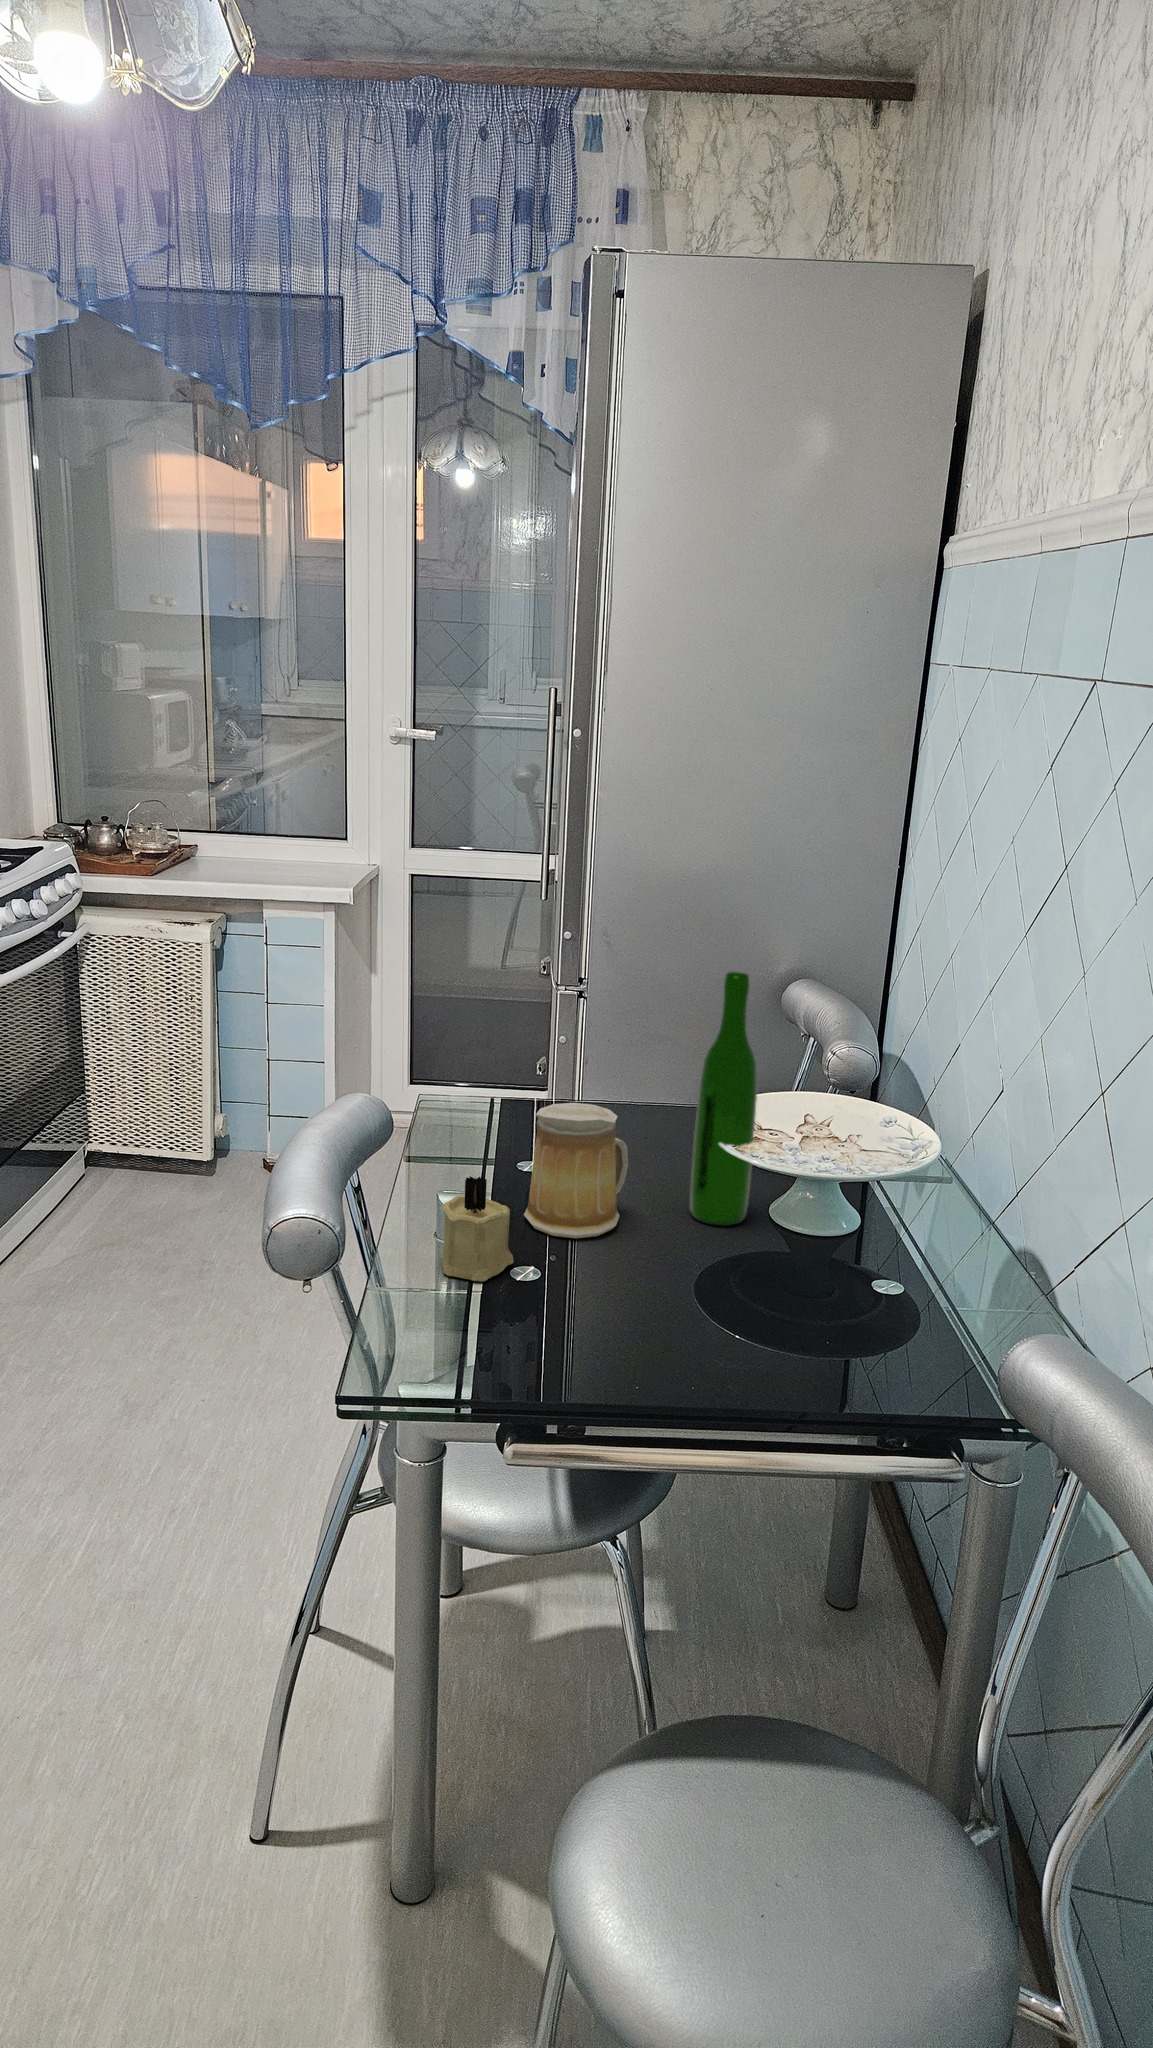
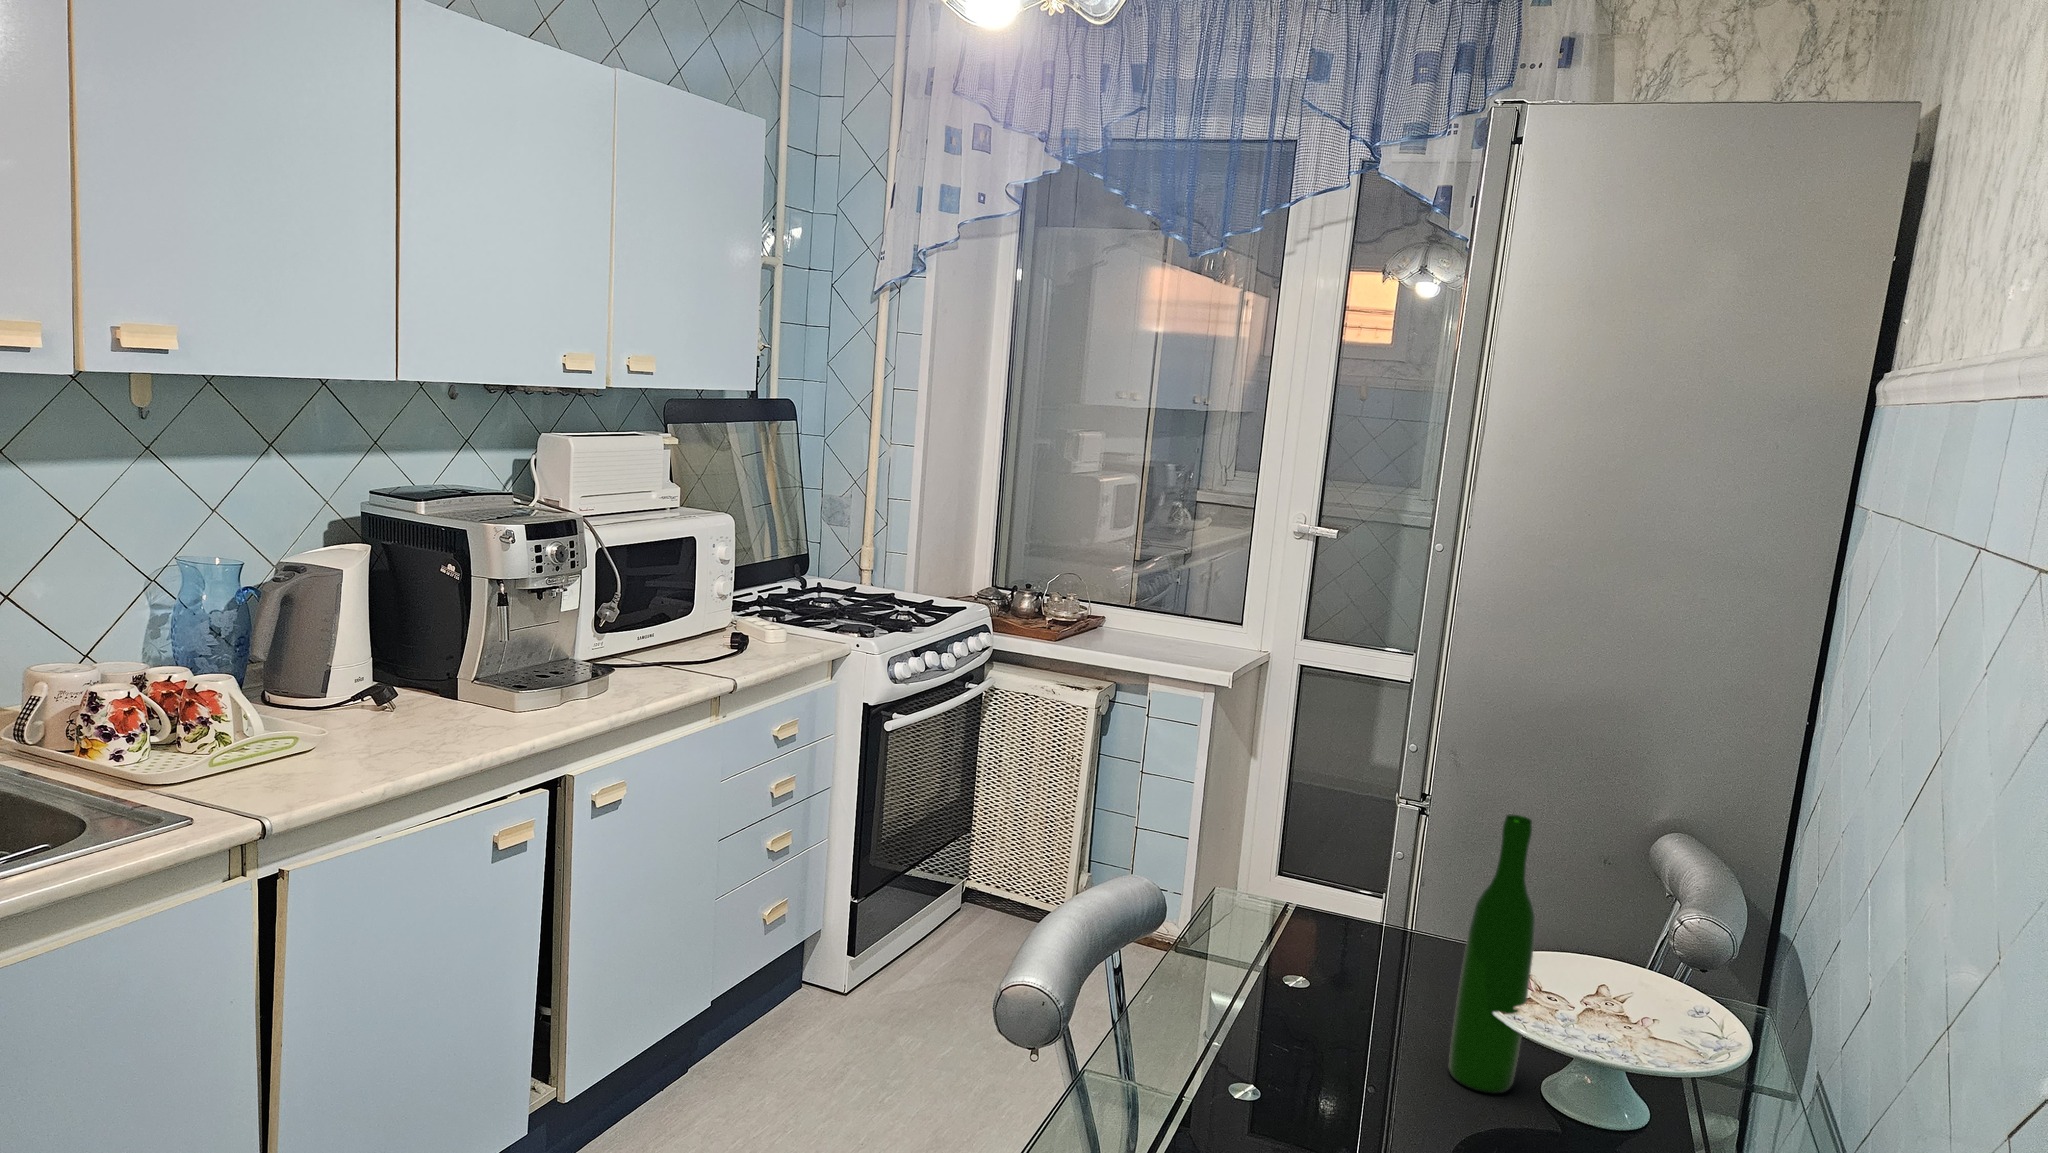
mug: present [524,1103,628,1238] -> none [1263,922,1383,1072]
candle: present [442,1176,514,1282] -> none [1156,979,1232,1092]

